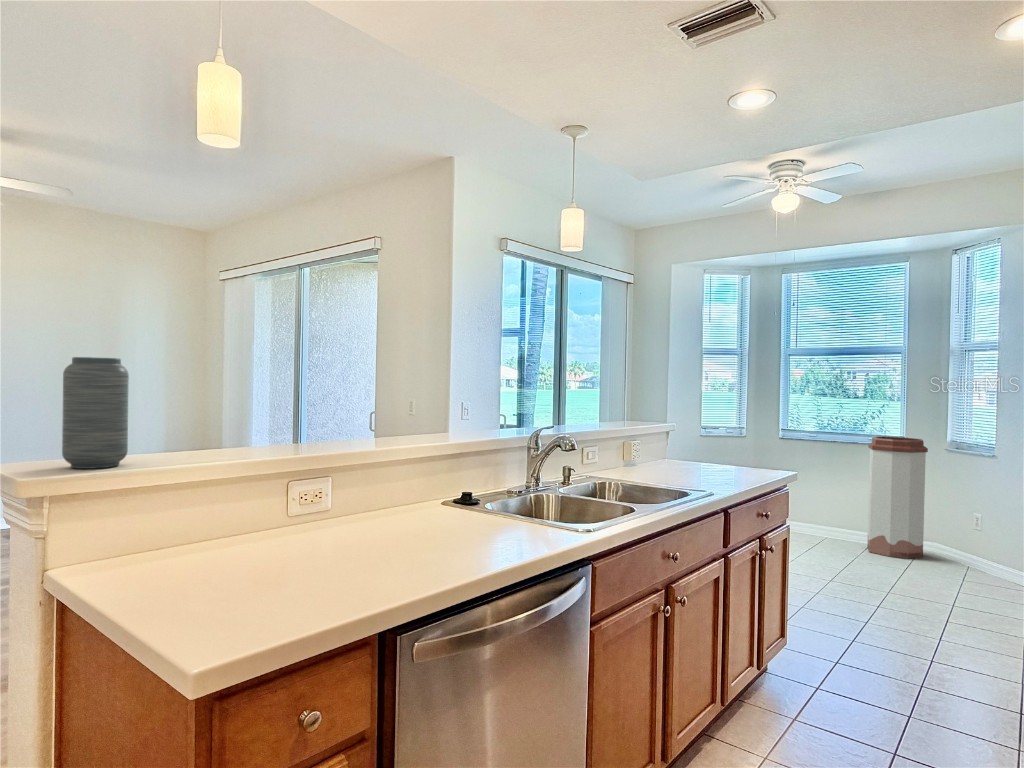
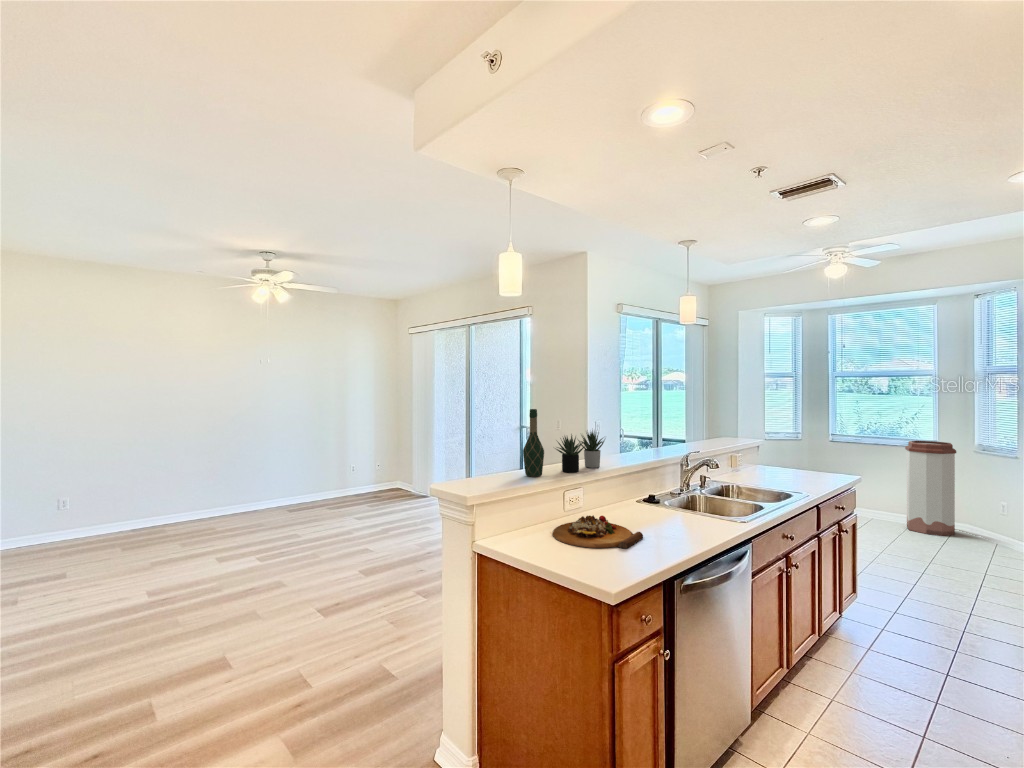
wine bottle: none [223,337,263,454] -> present [523,409,544,477]
vase: present [62,357,129,469] -> none [466,429,495,490]
succulent plant: none [290,380,395,450] -> present [556,430,605,473]
cutting board: none [228,517,395,574] -> present [553,515,643,548]

